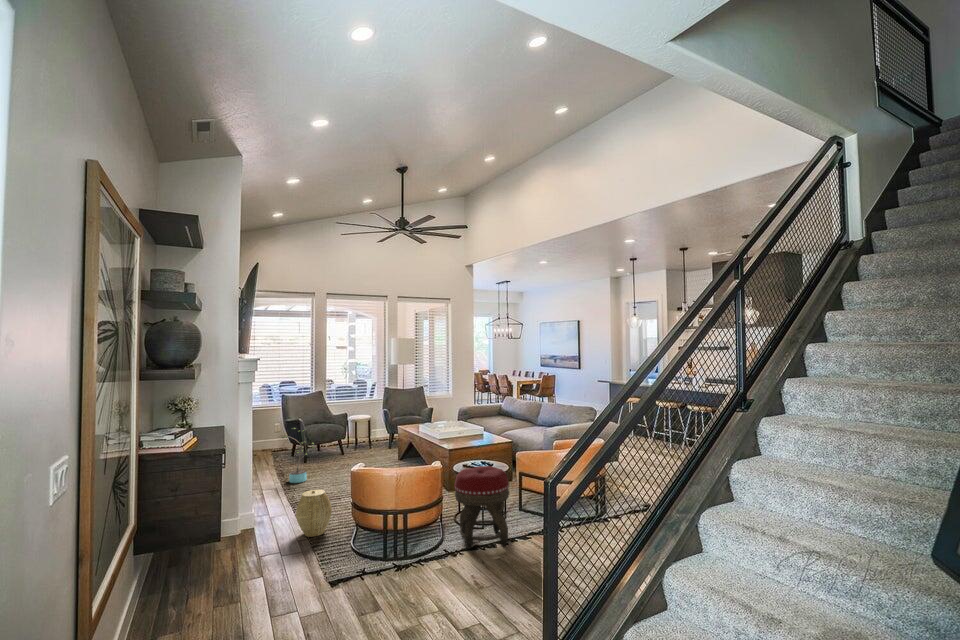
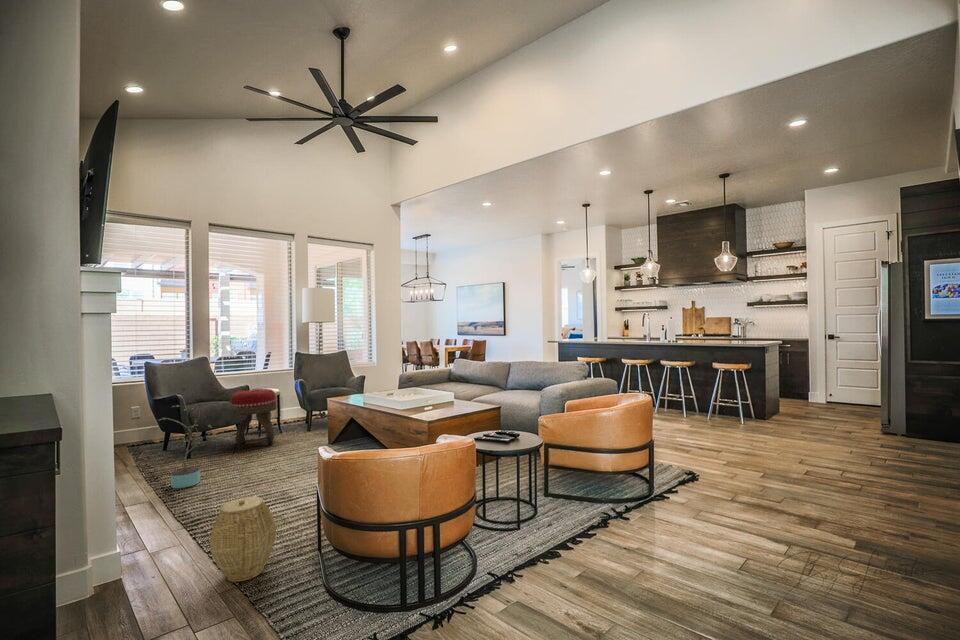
footstool: present [455,466,509,549] -> present [229,389,277,449]

